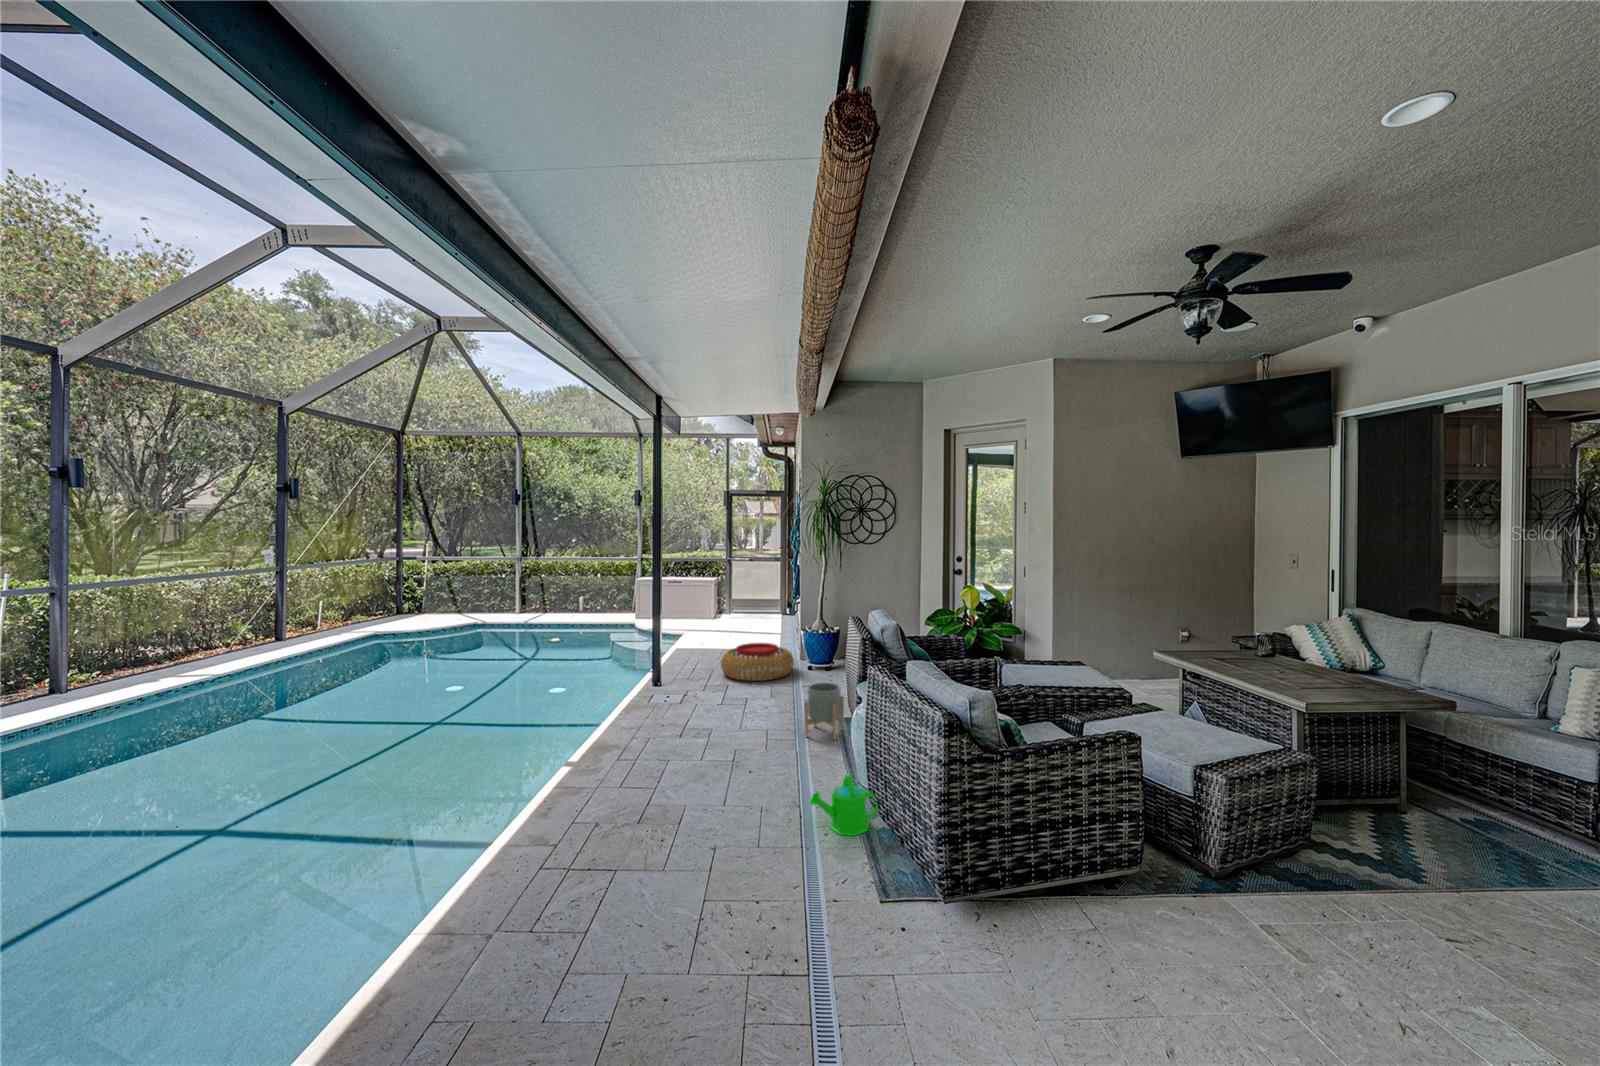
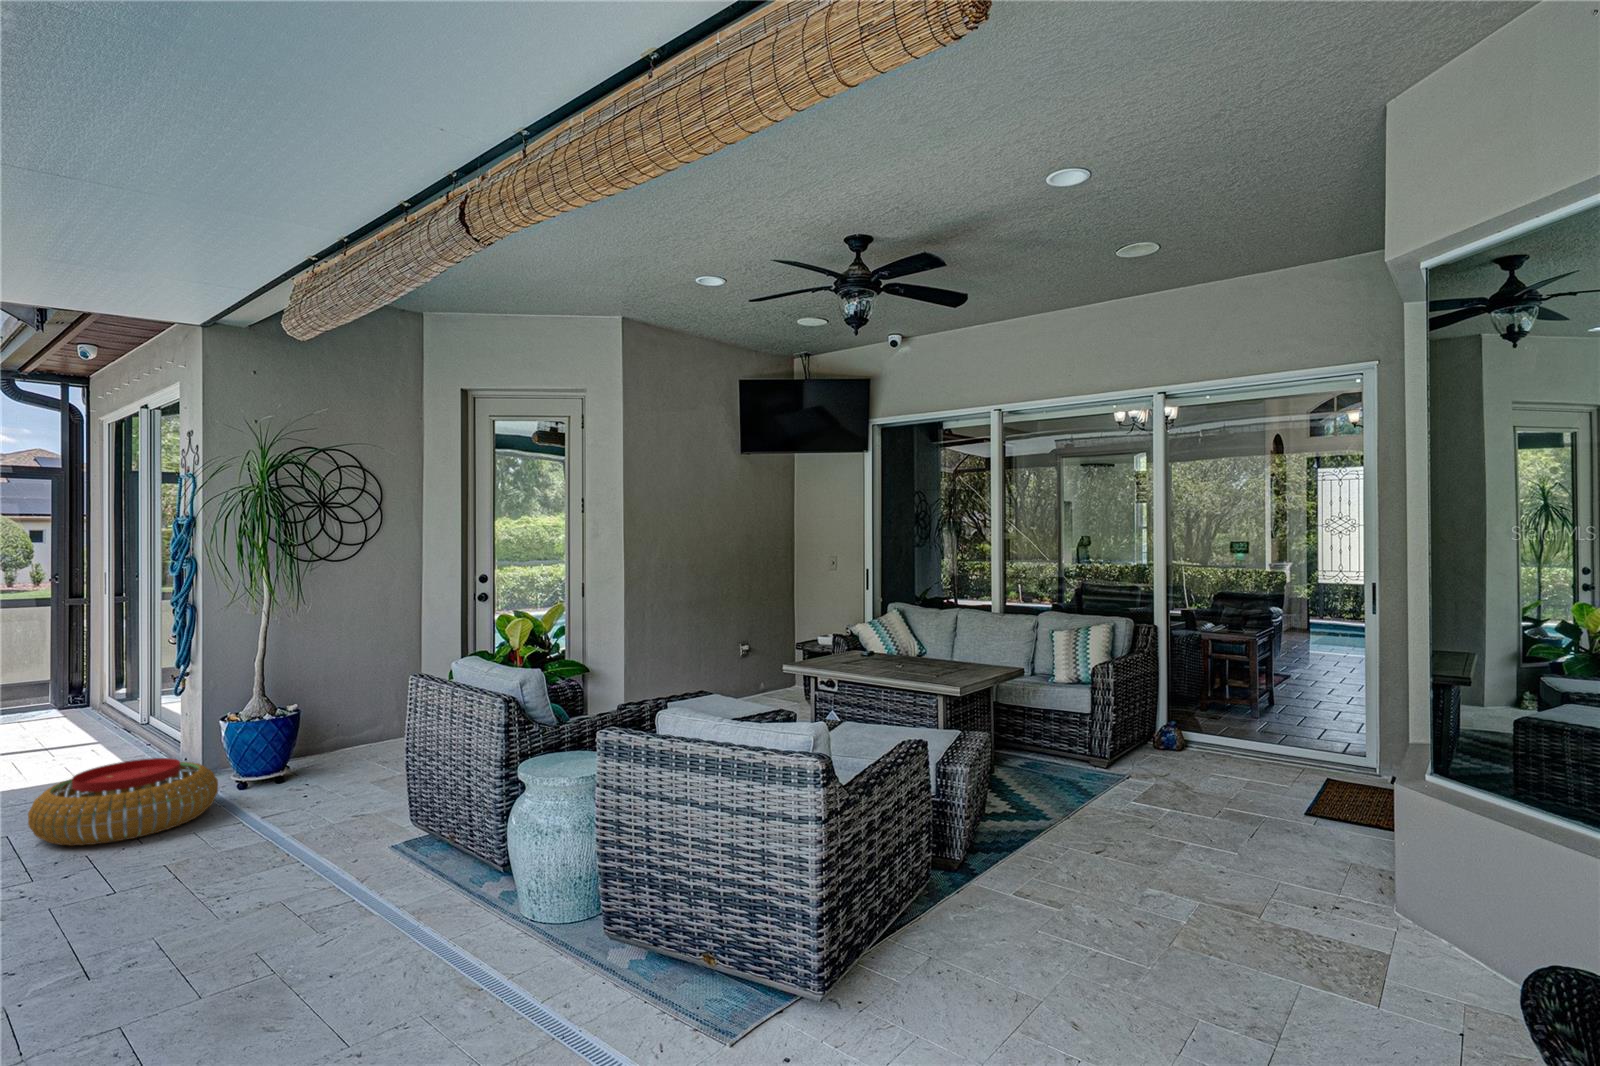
planter: present [804,683,844,740] -> none [364,788,431,894]
watering can: present [810,774,878,836] -> none [540,900,630,1000]

